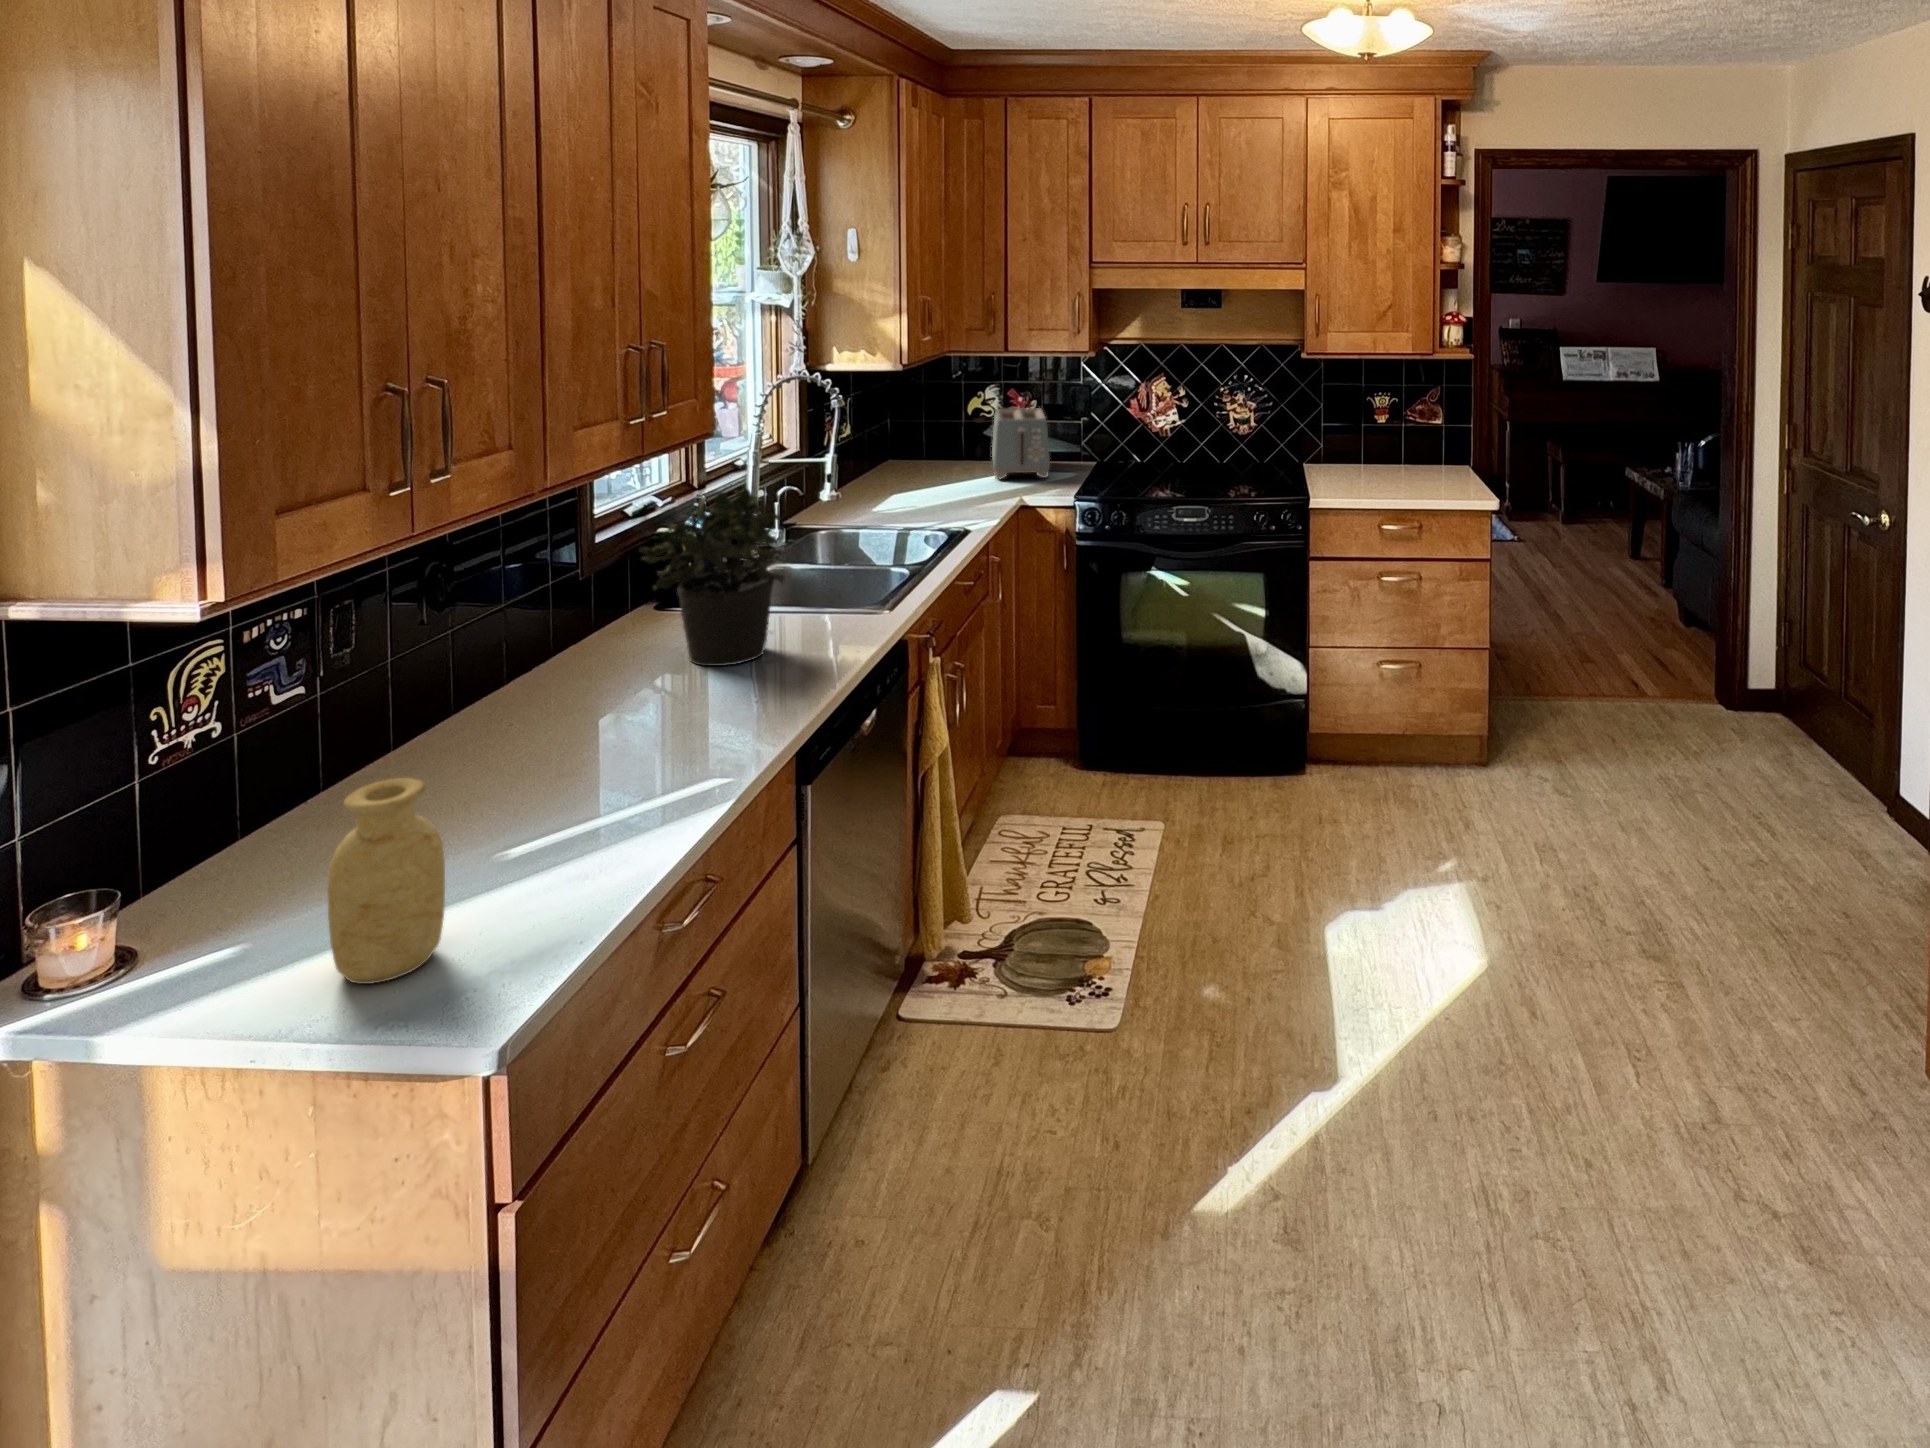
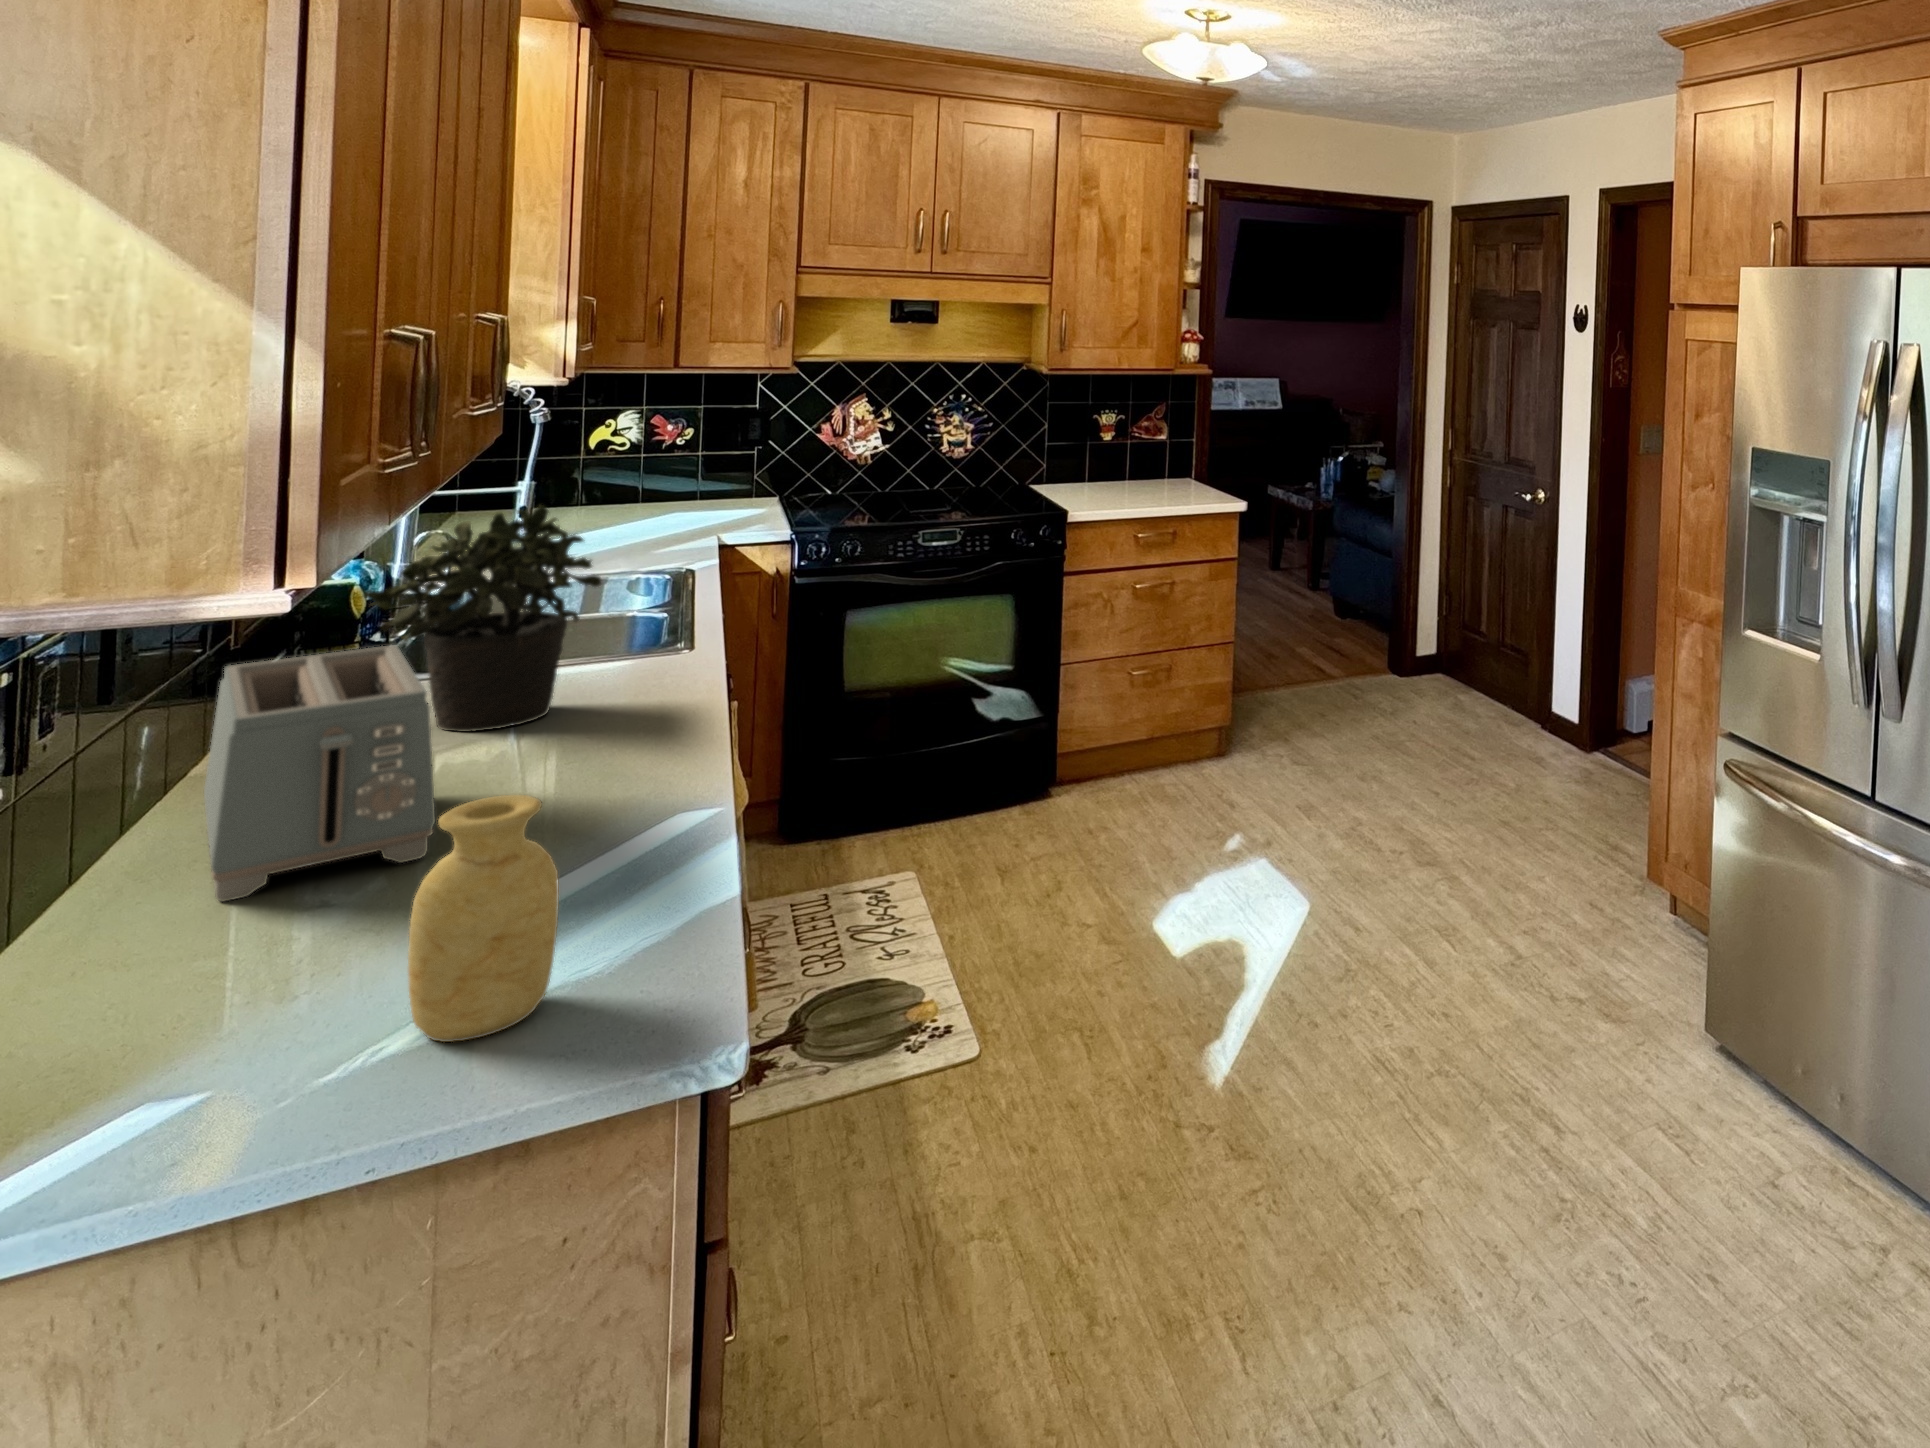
toaster: present [992,408,1050,479] -> present [204,645,435,901]

